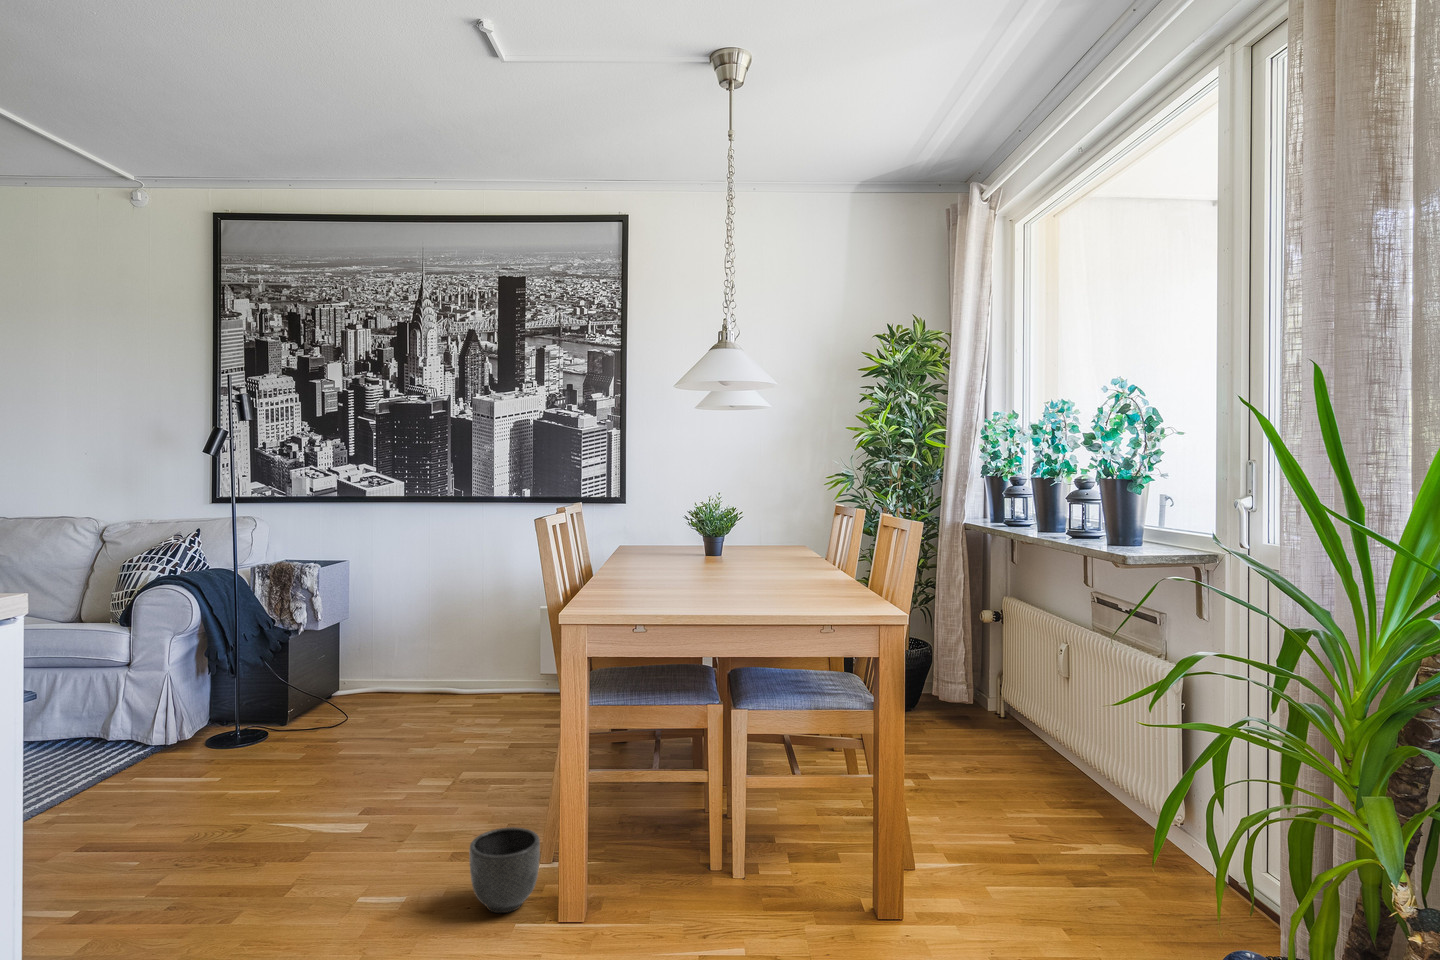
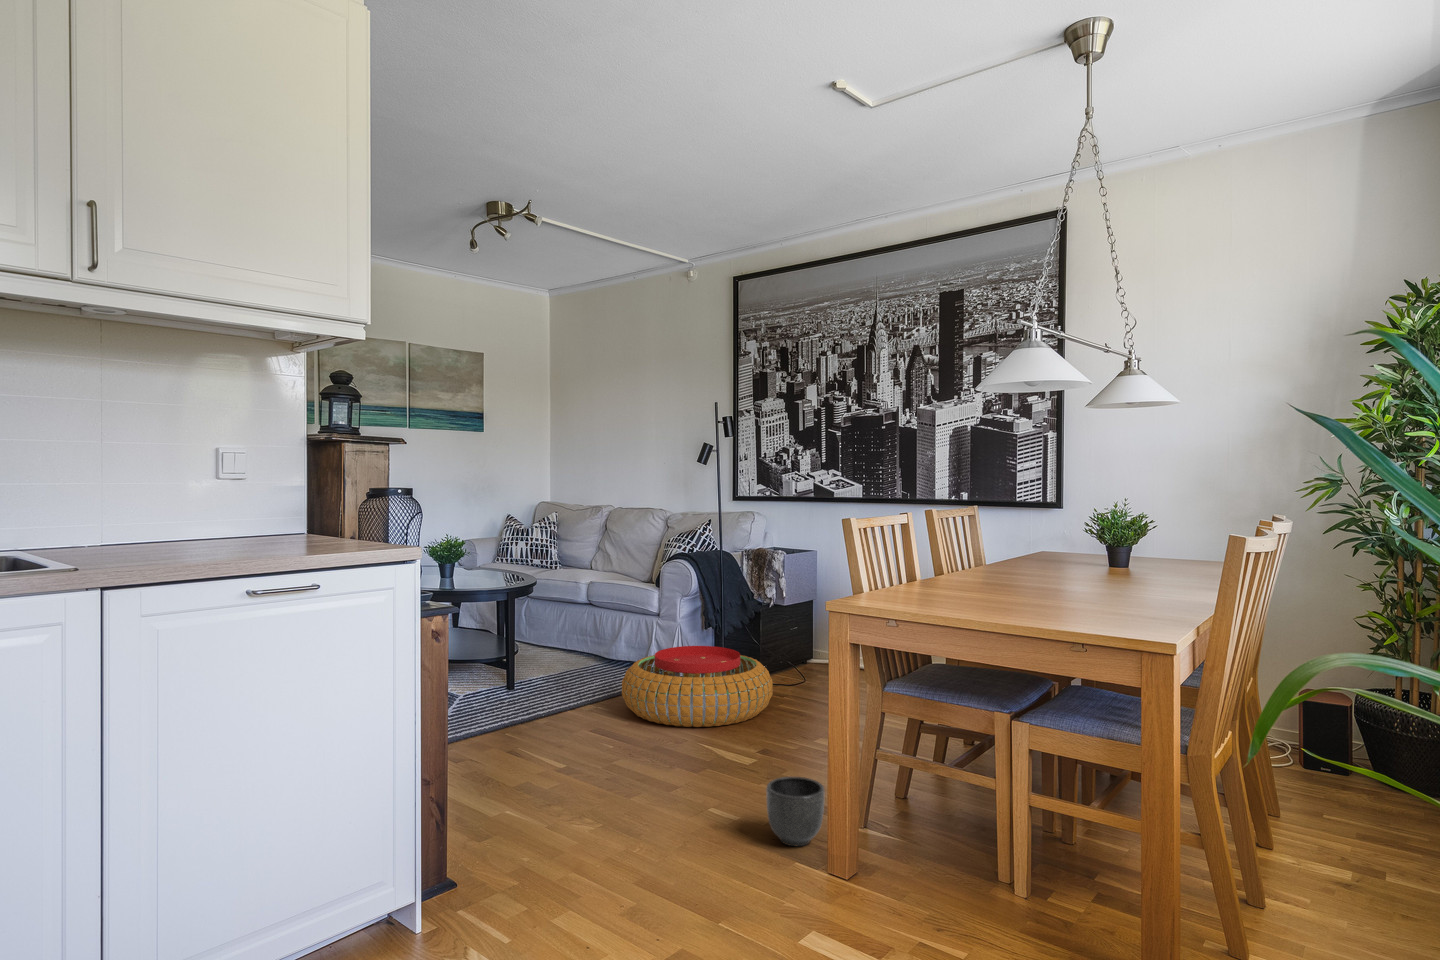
pouf: none [111,693,343,813] -> present [622,646,773,727]

